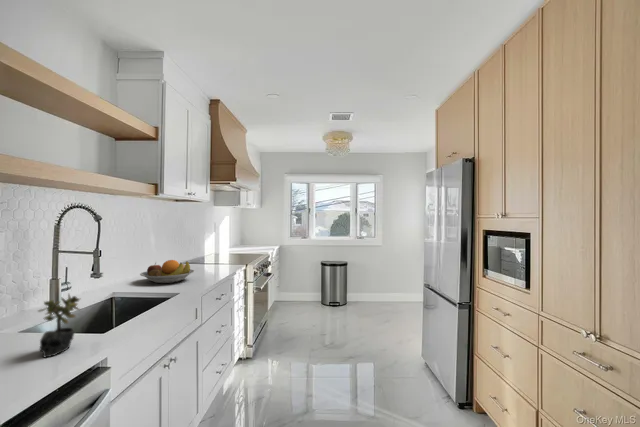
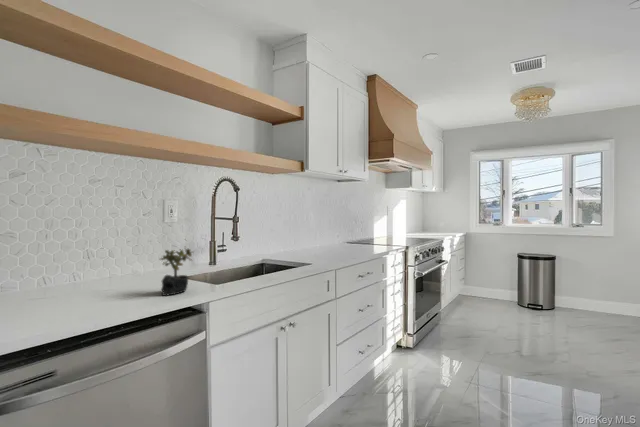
fruit bowl: present [140,260,194,283] -> none [293,234,340,256]

